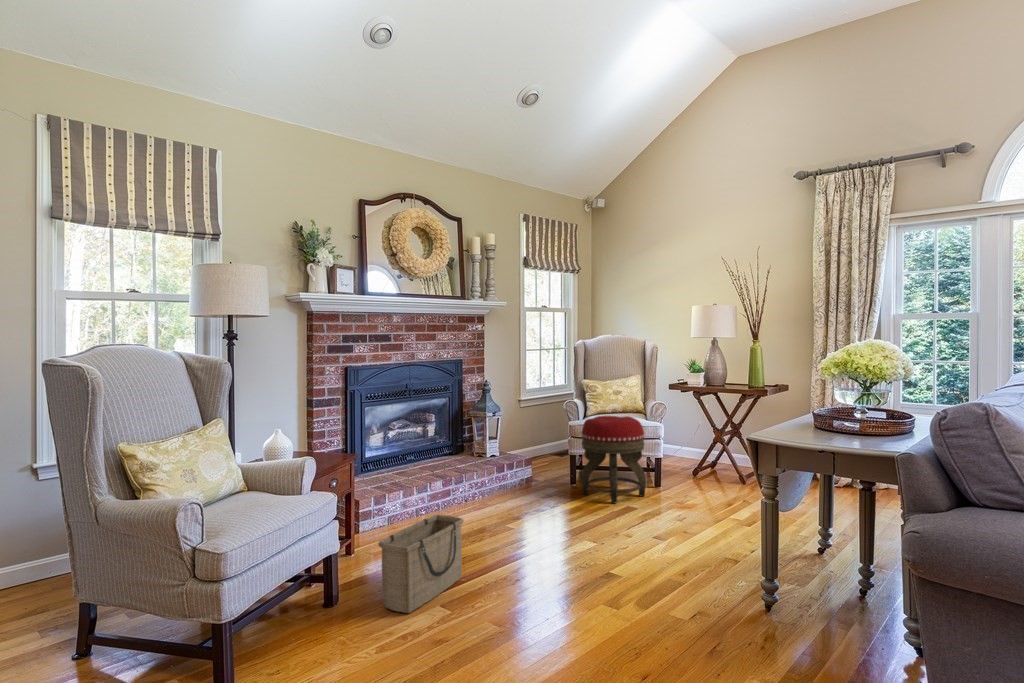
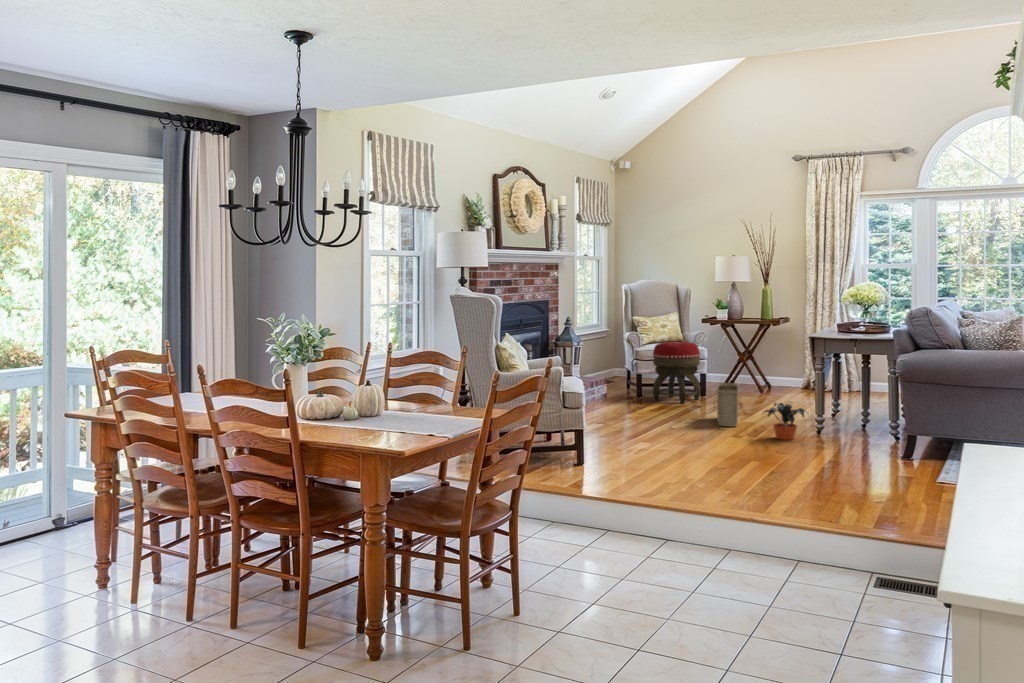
basket: present [378,515,464,613] -> present [716,383,742,427]
potted plant: none [647,555,734,635] -> present [764,403,805,440]

